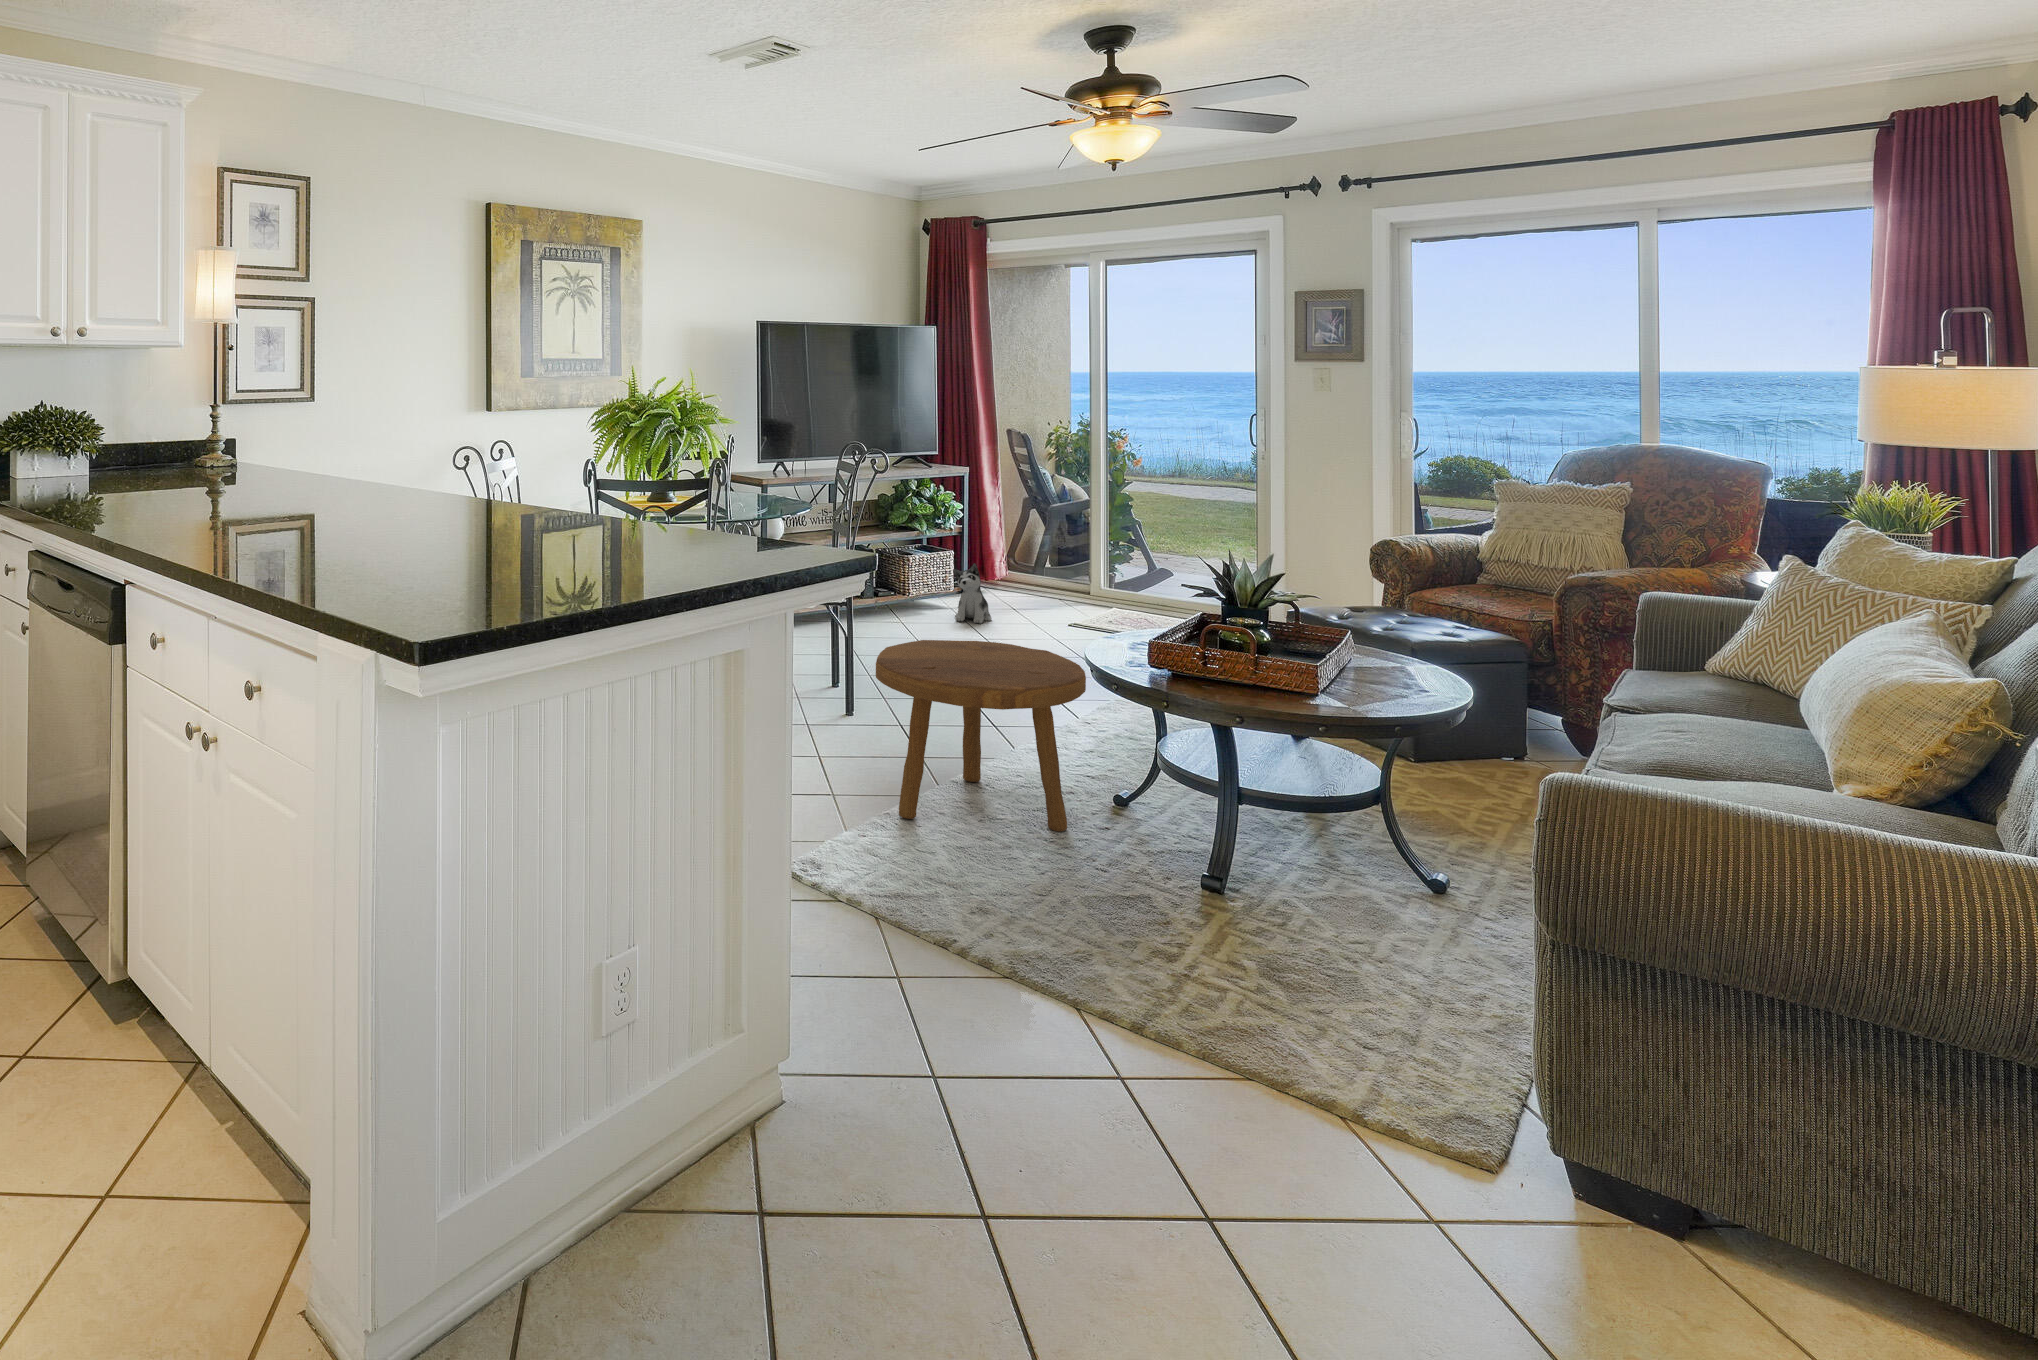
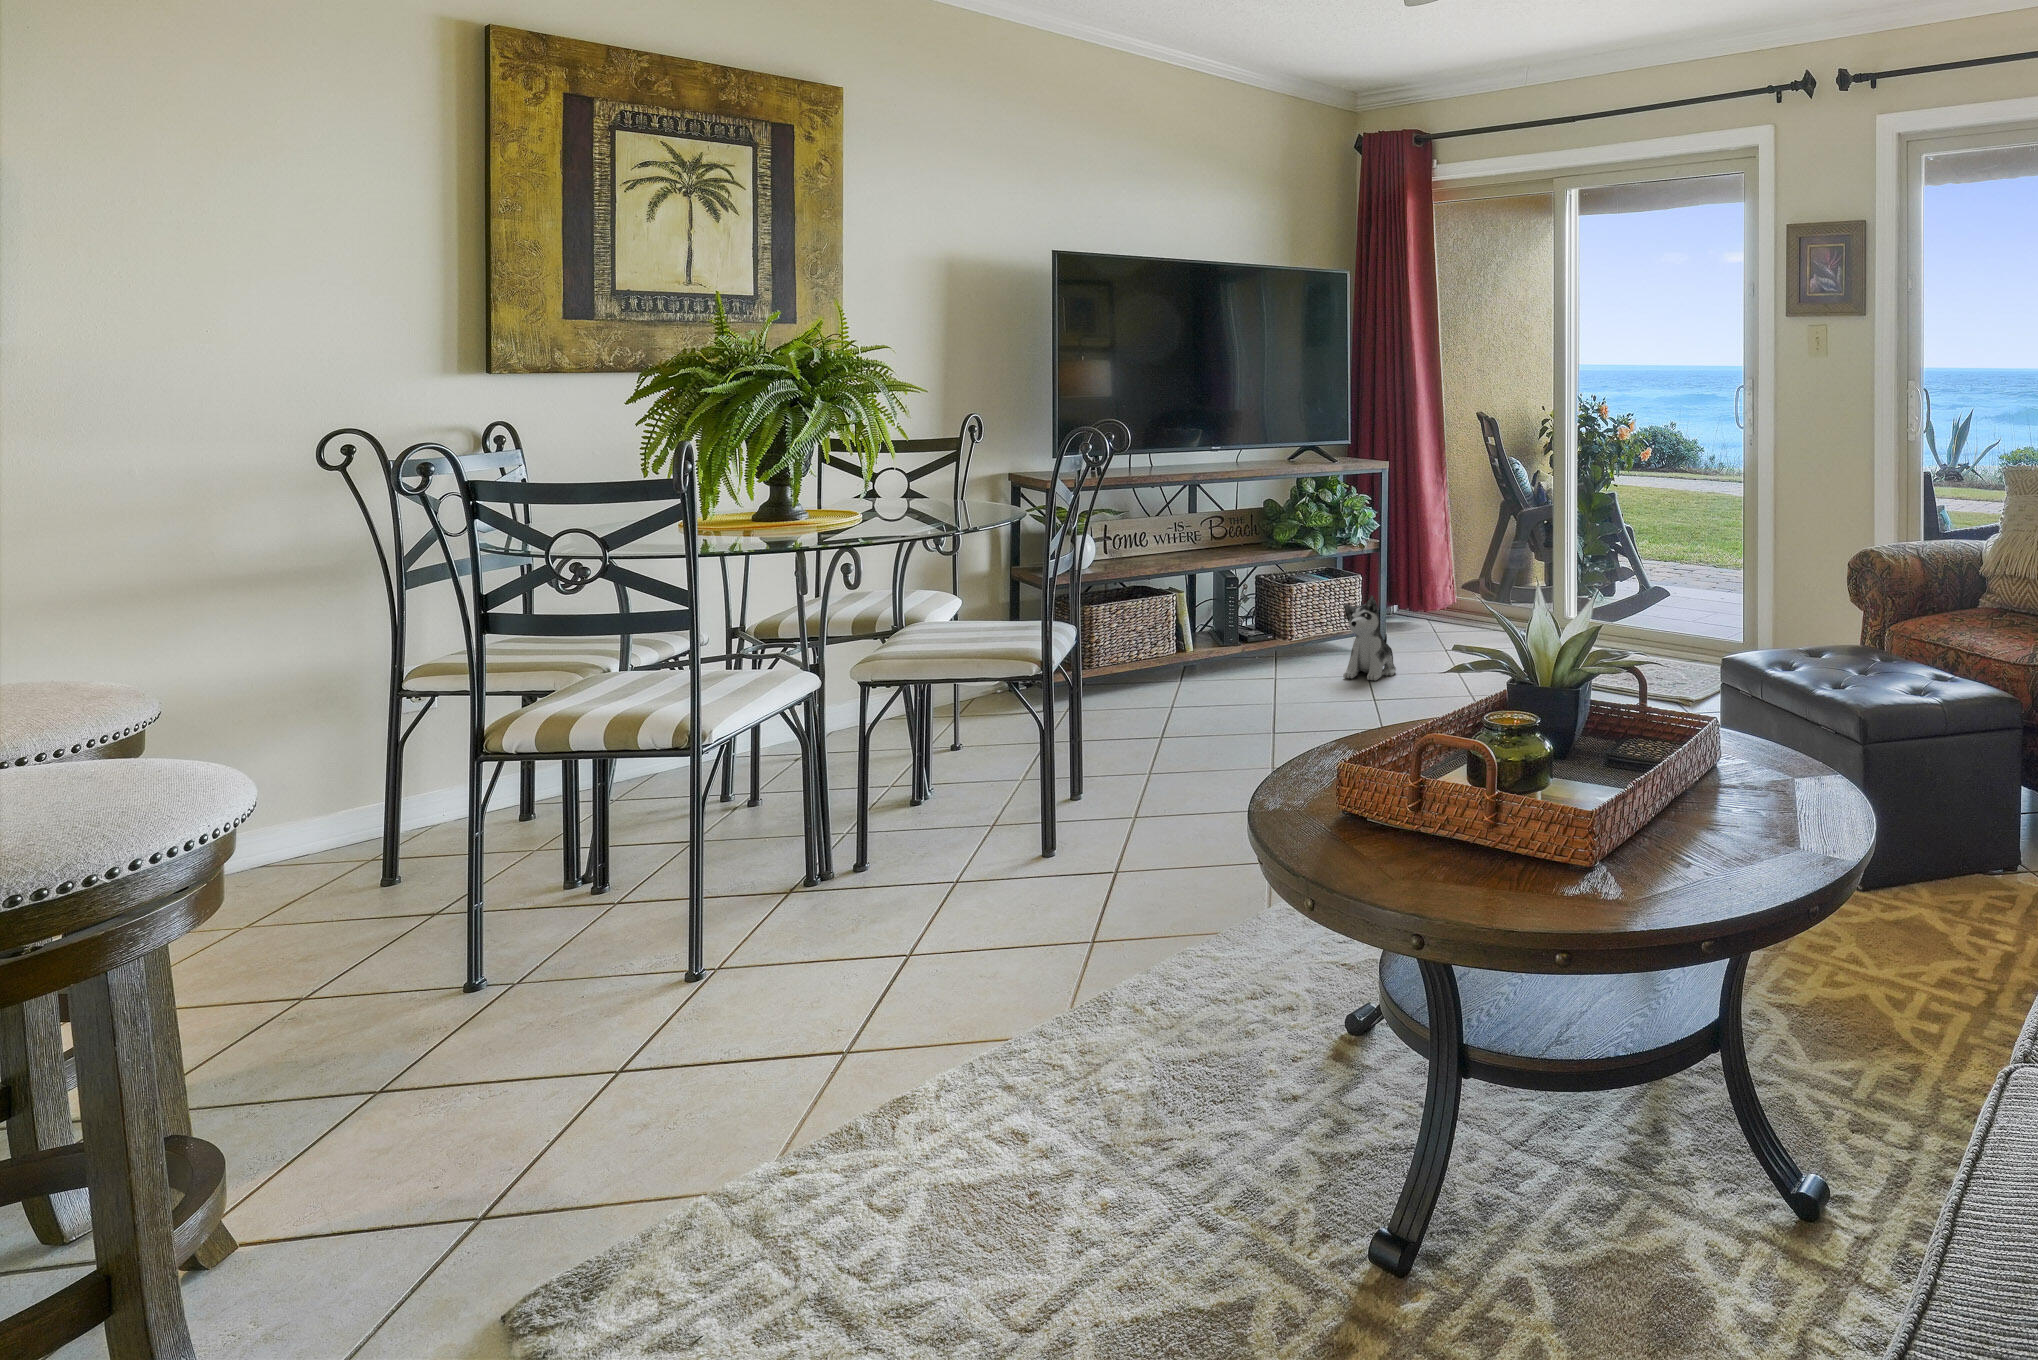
footstool: present [876,640,1086,832] -> none [861,762,1266,1148]

